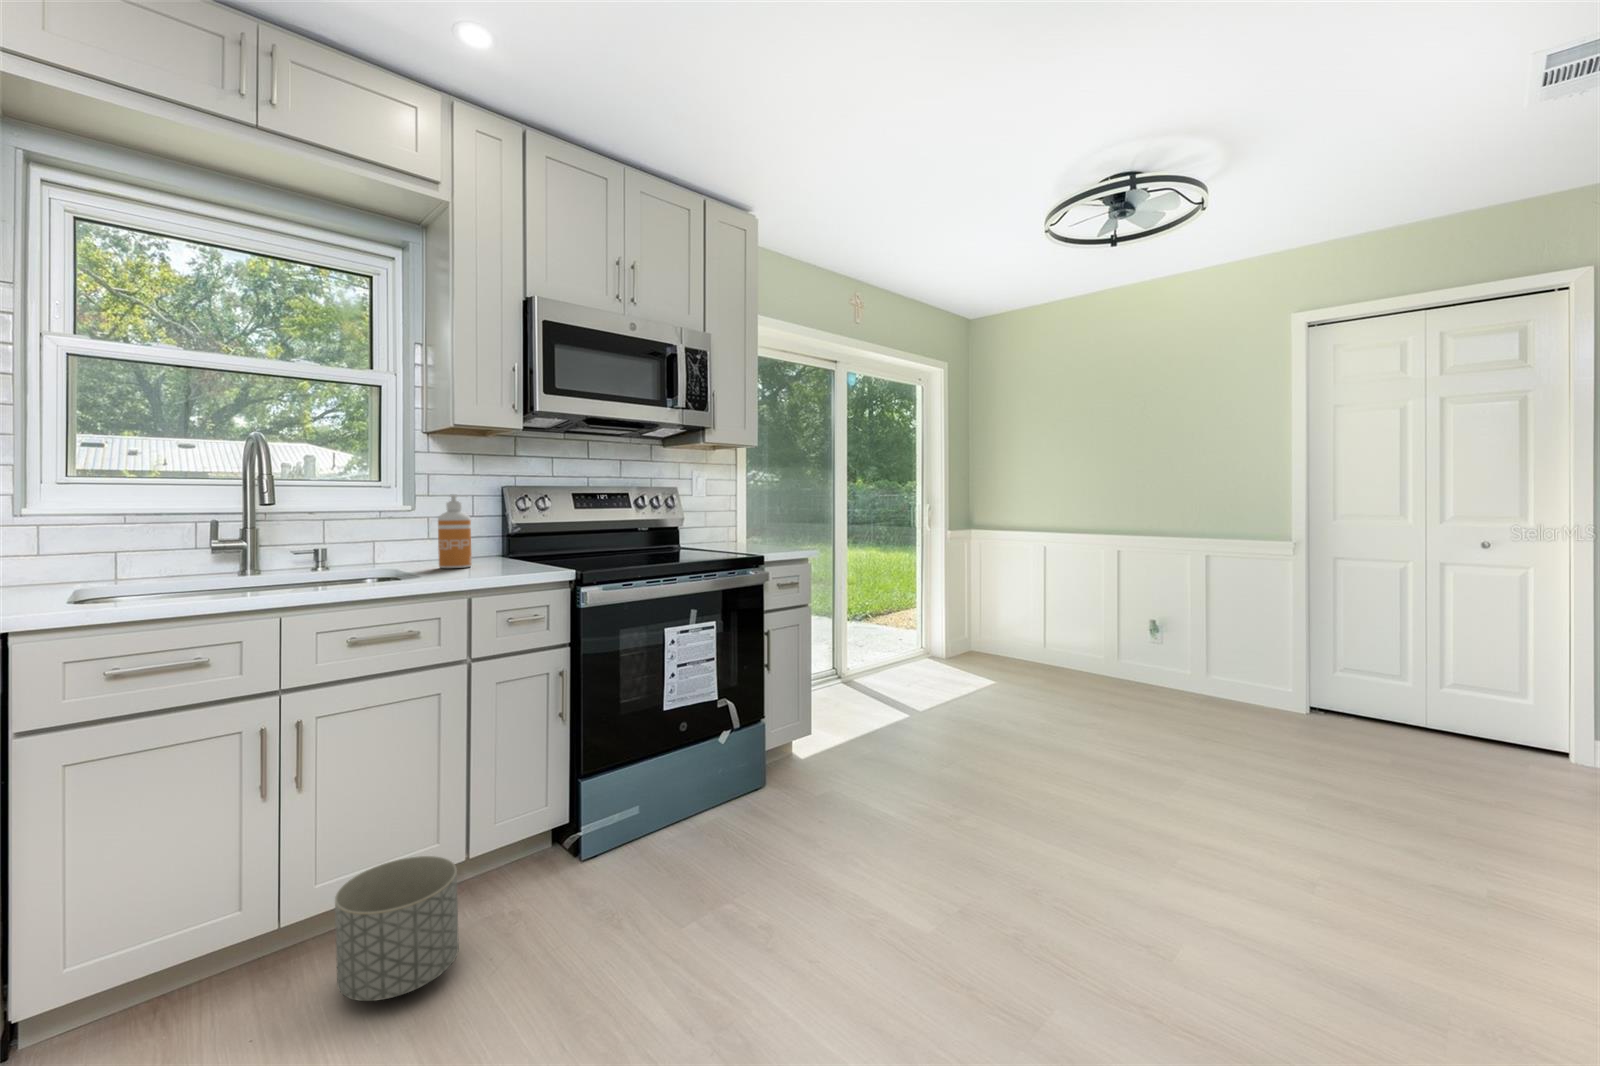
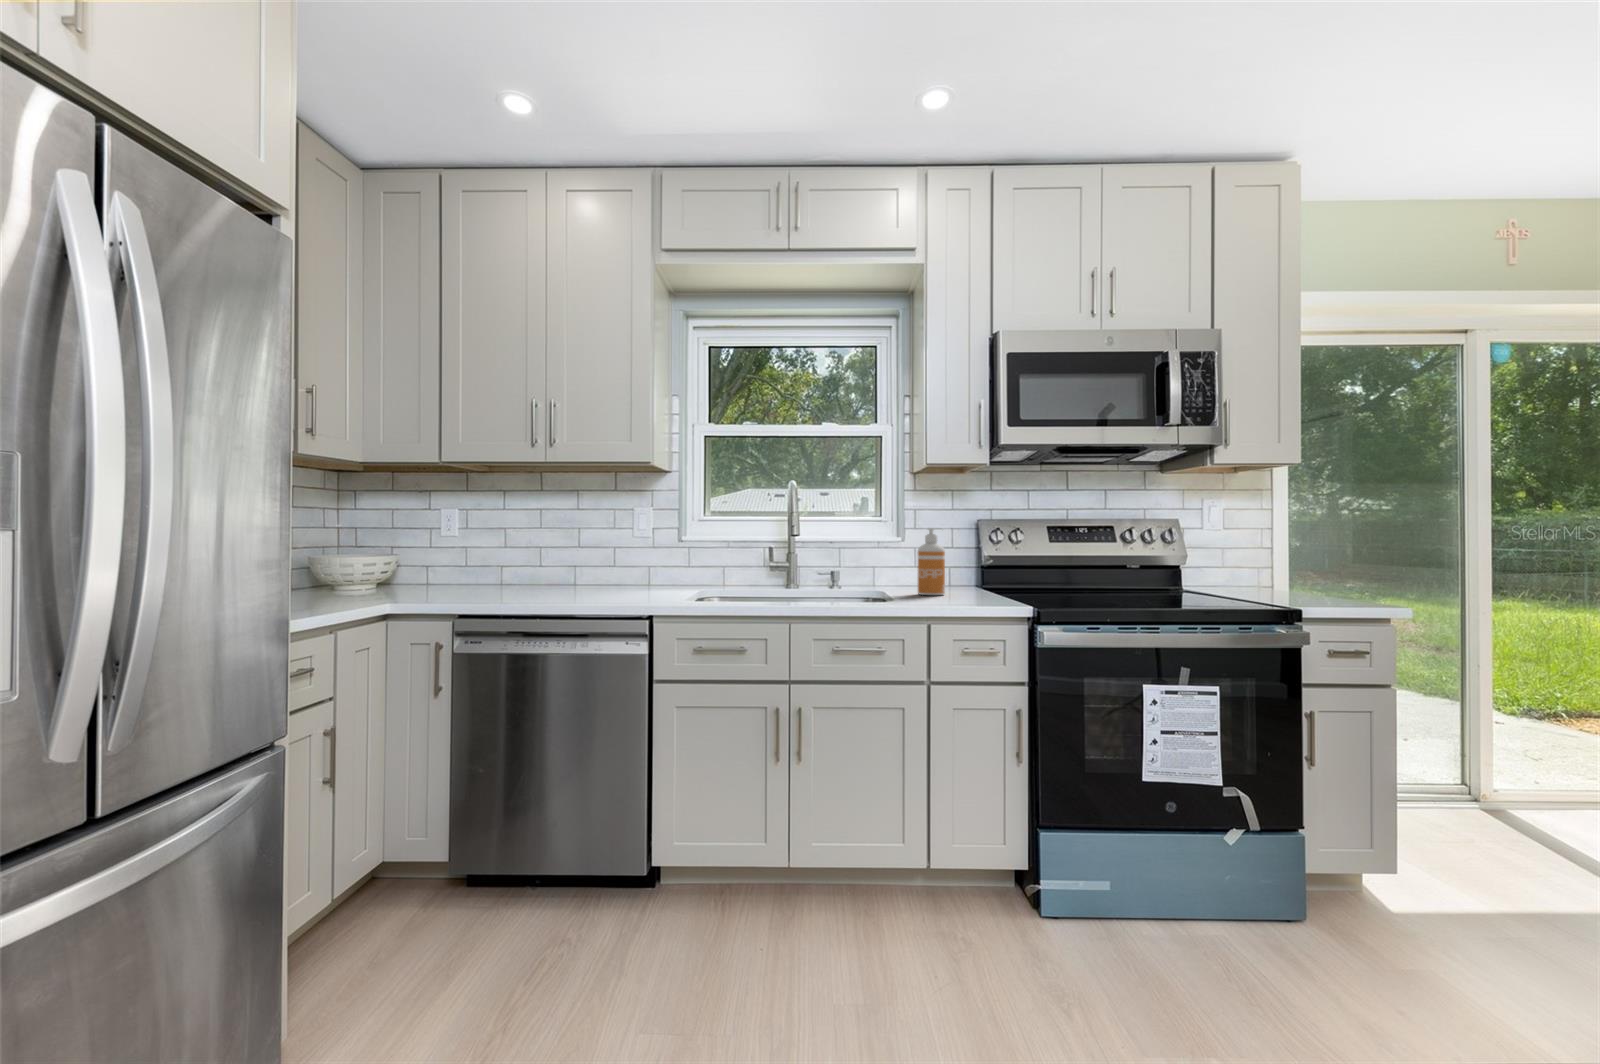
planter: present [335,856,459,1001] -> none [797,856,893,992]

